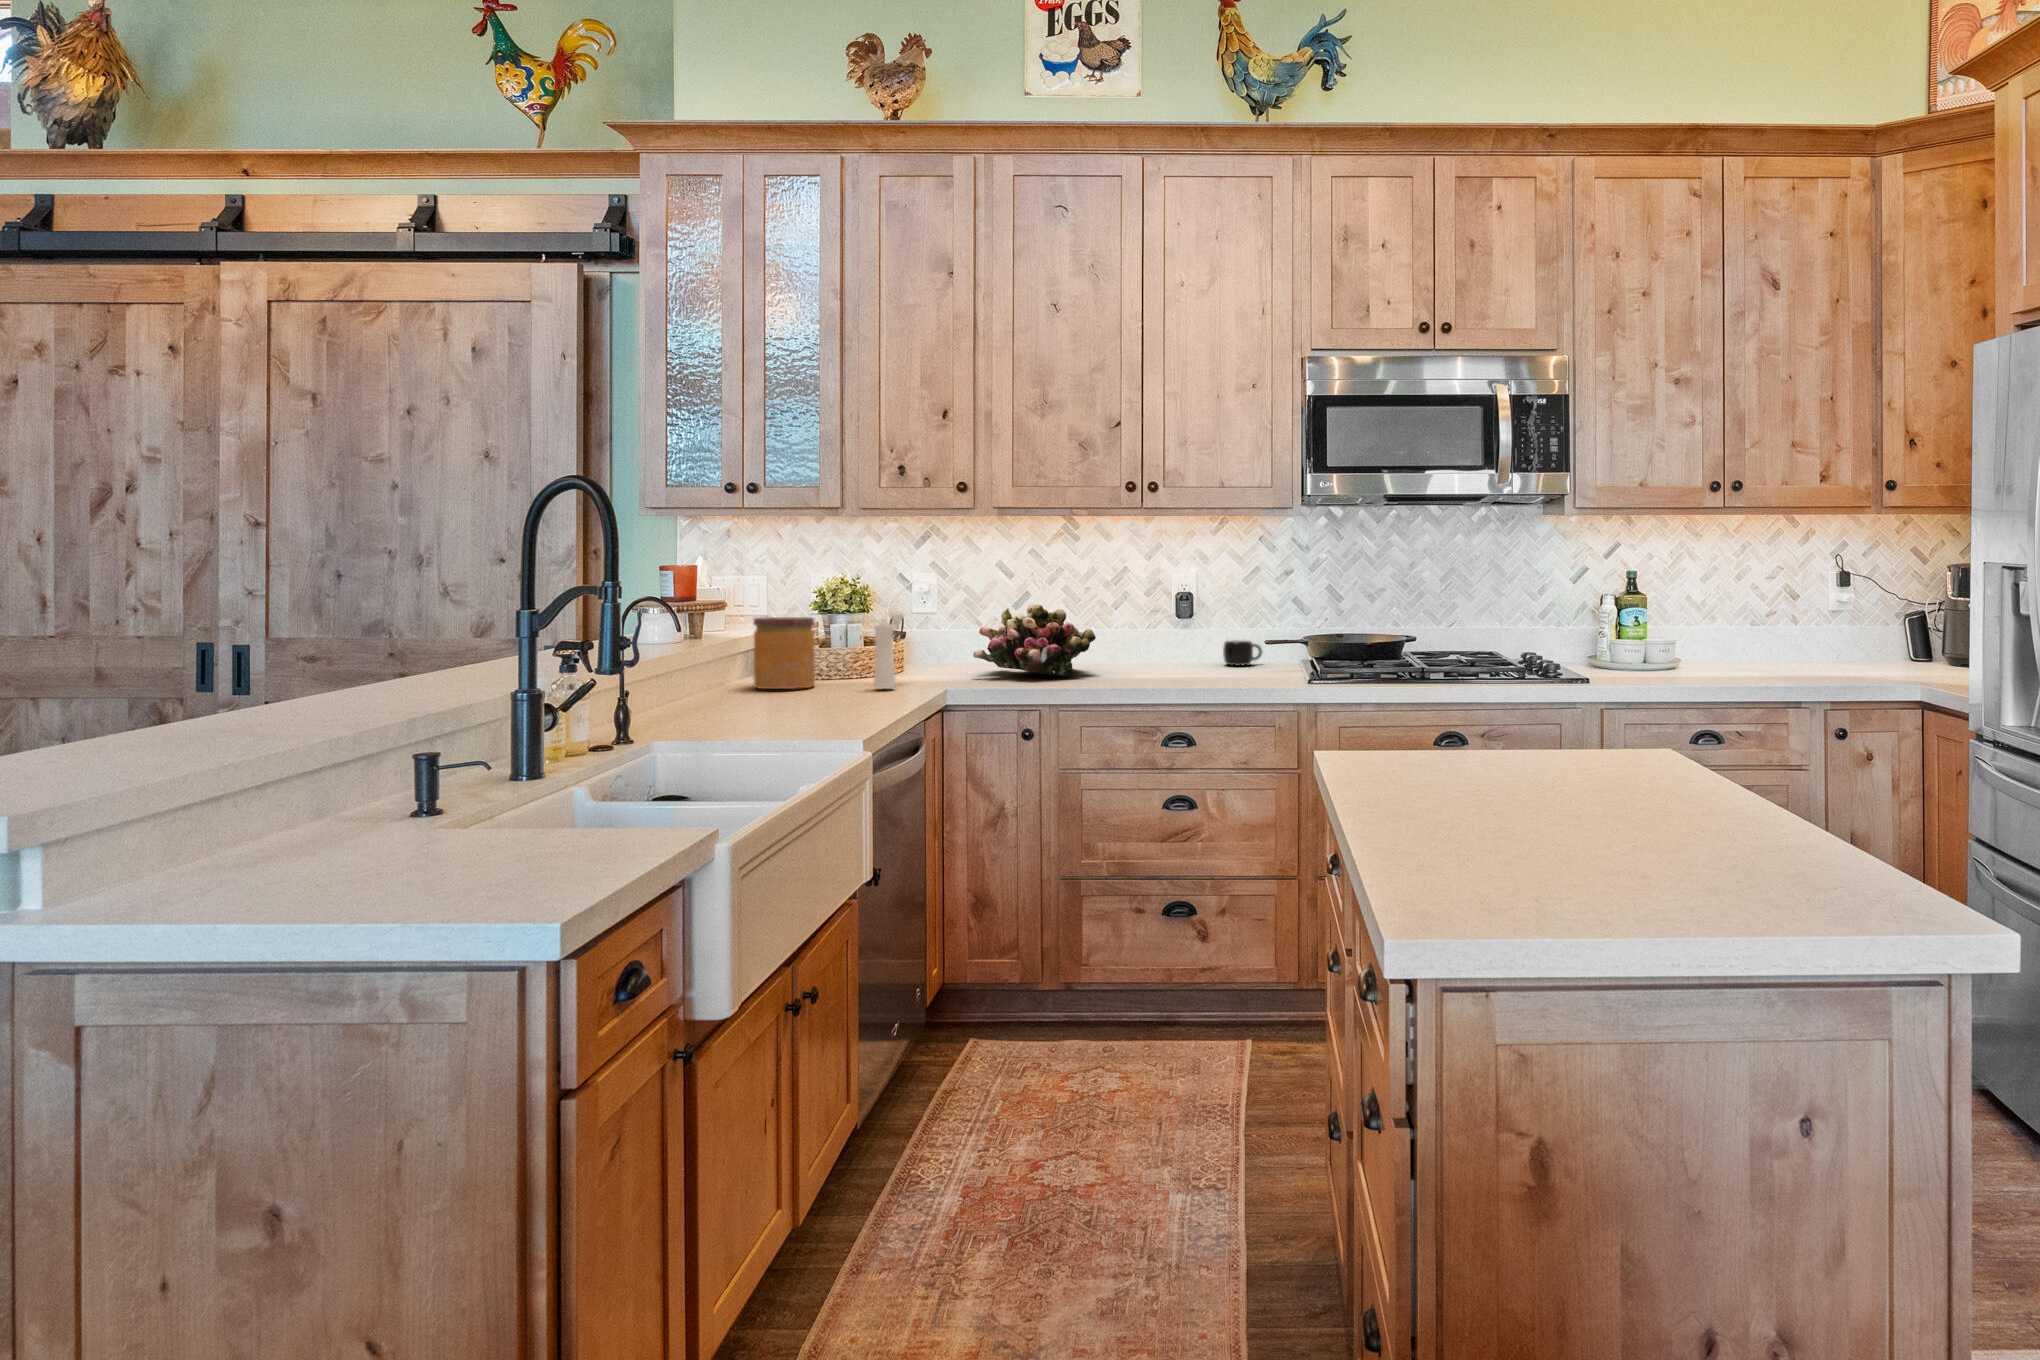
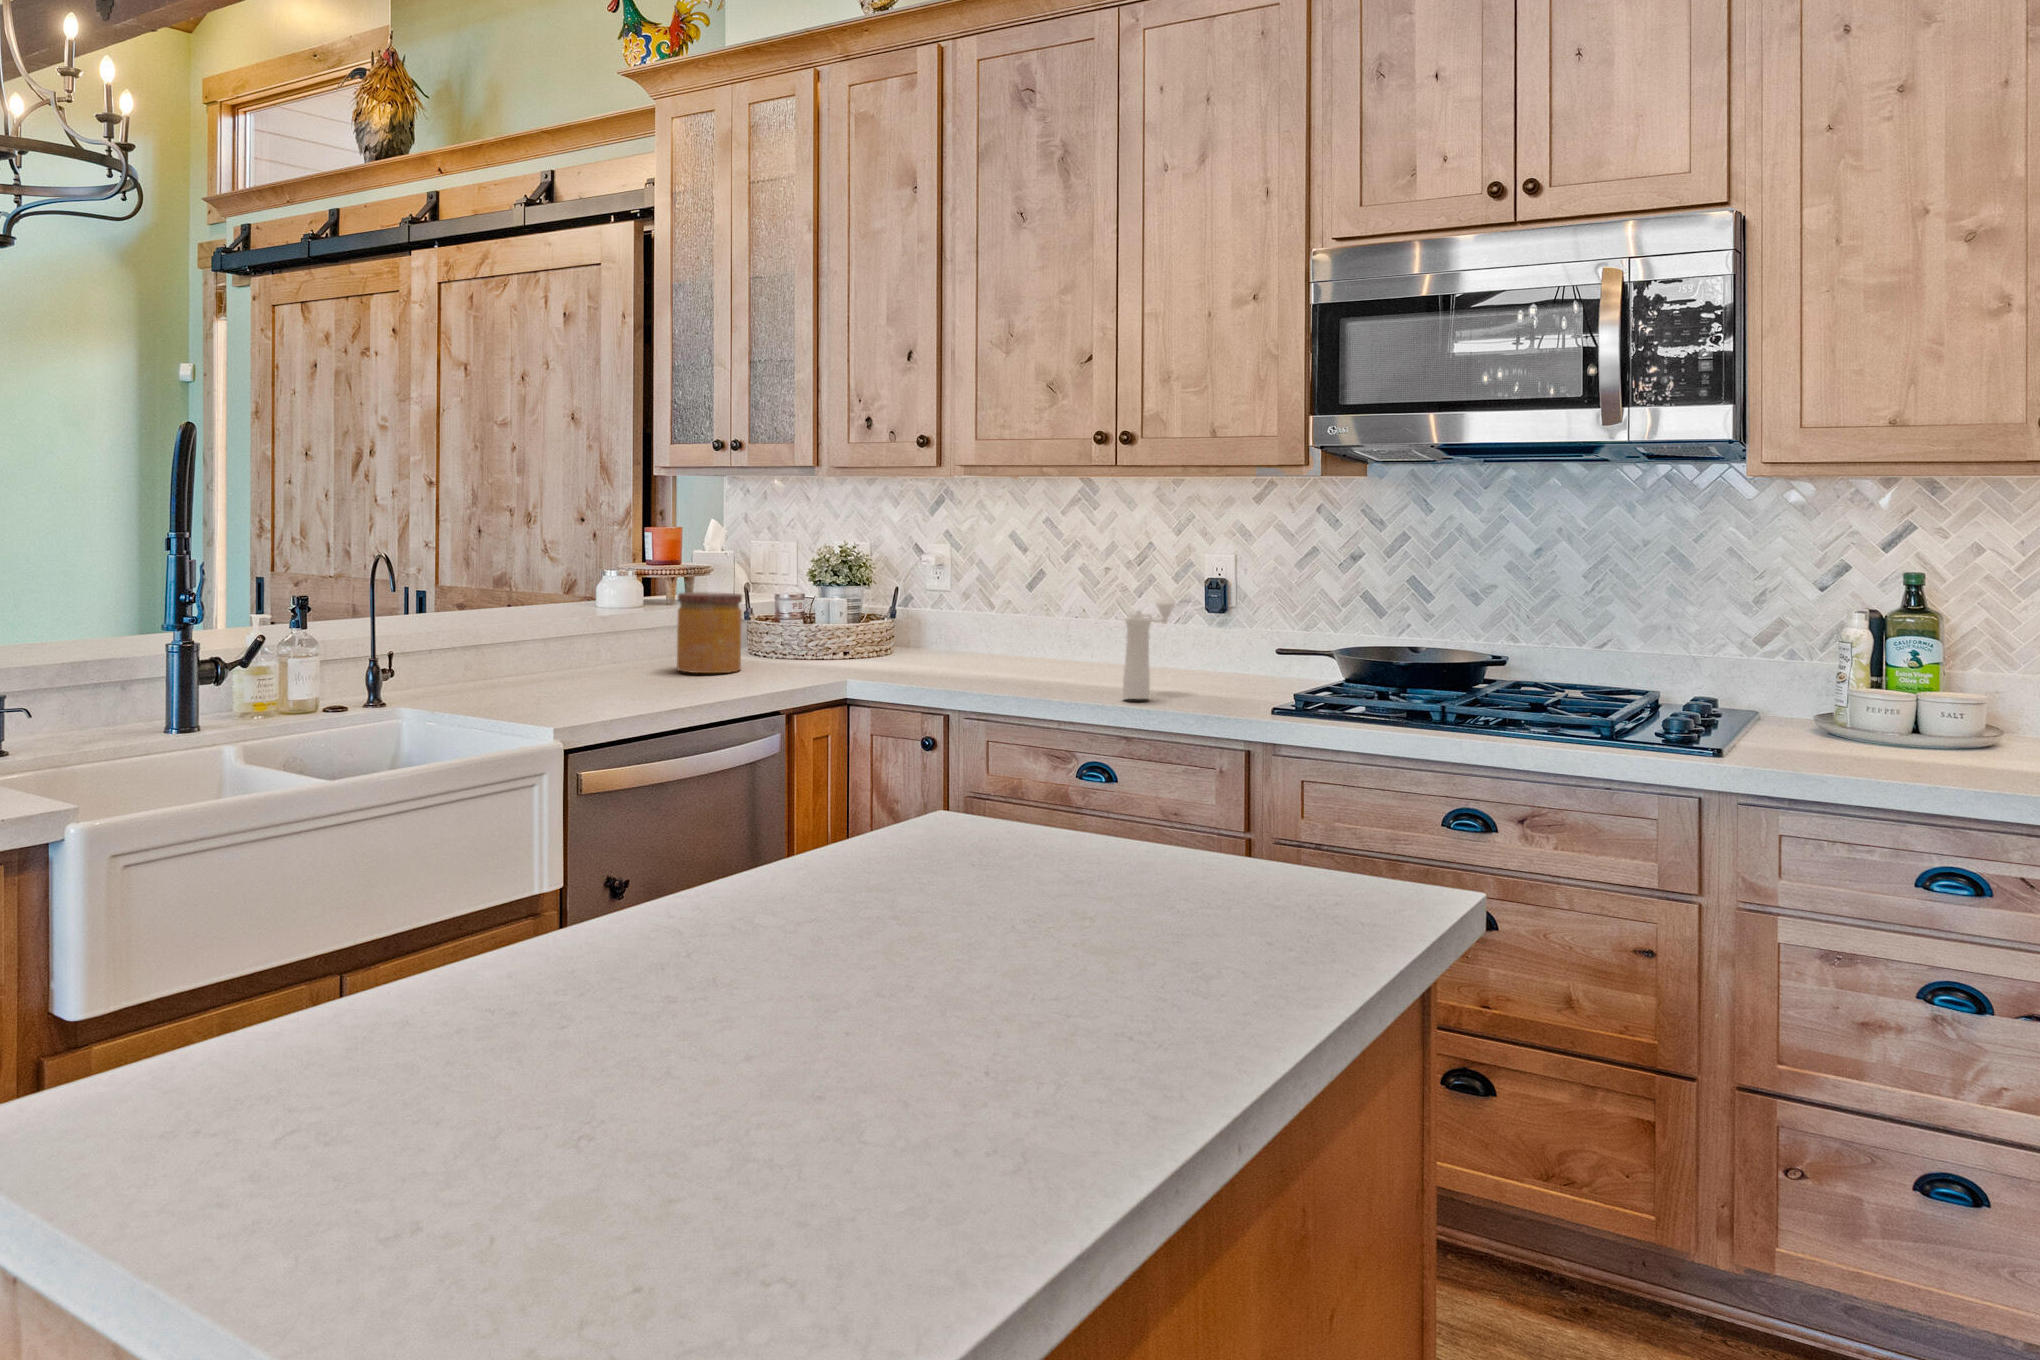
flower arrangement: present [973,604,1096,676] -> none [911,588,1059,680]
pepper mill: present [874,610,904,689] -> present [1123,598,1176,699]
mug: present [1223,641,1262,666] -> none [1244,645,1300,680]

